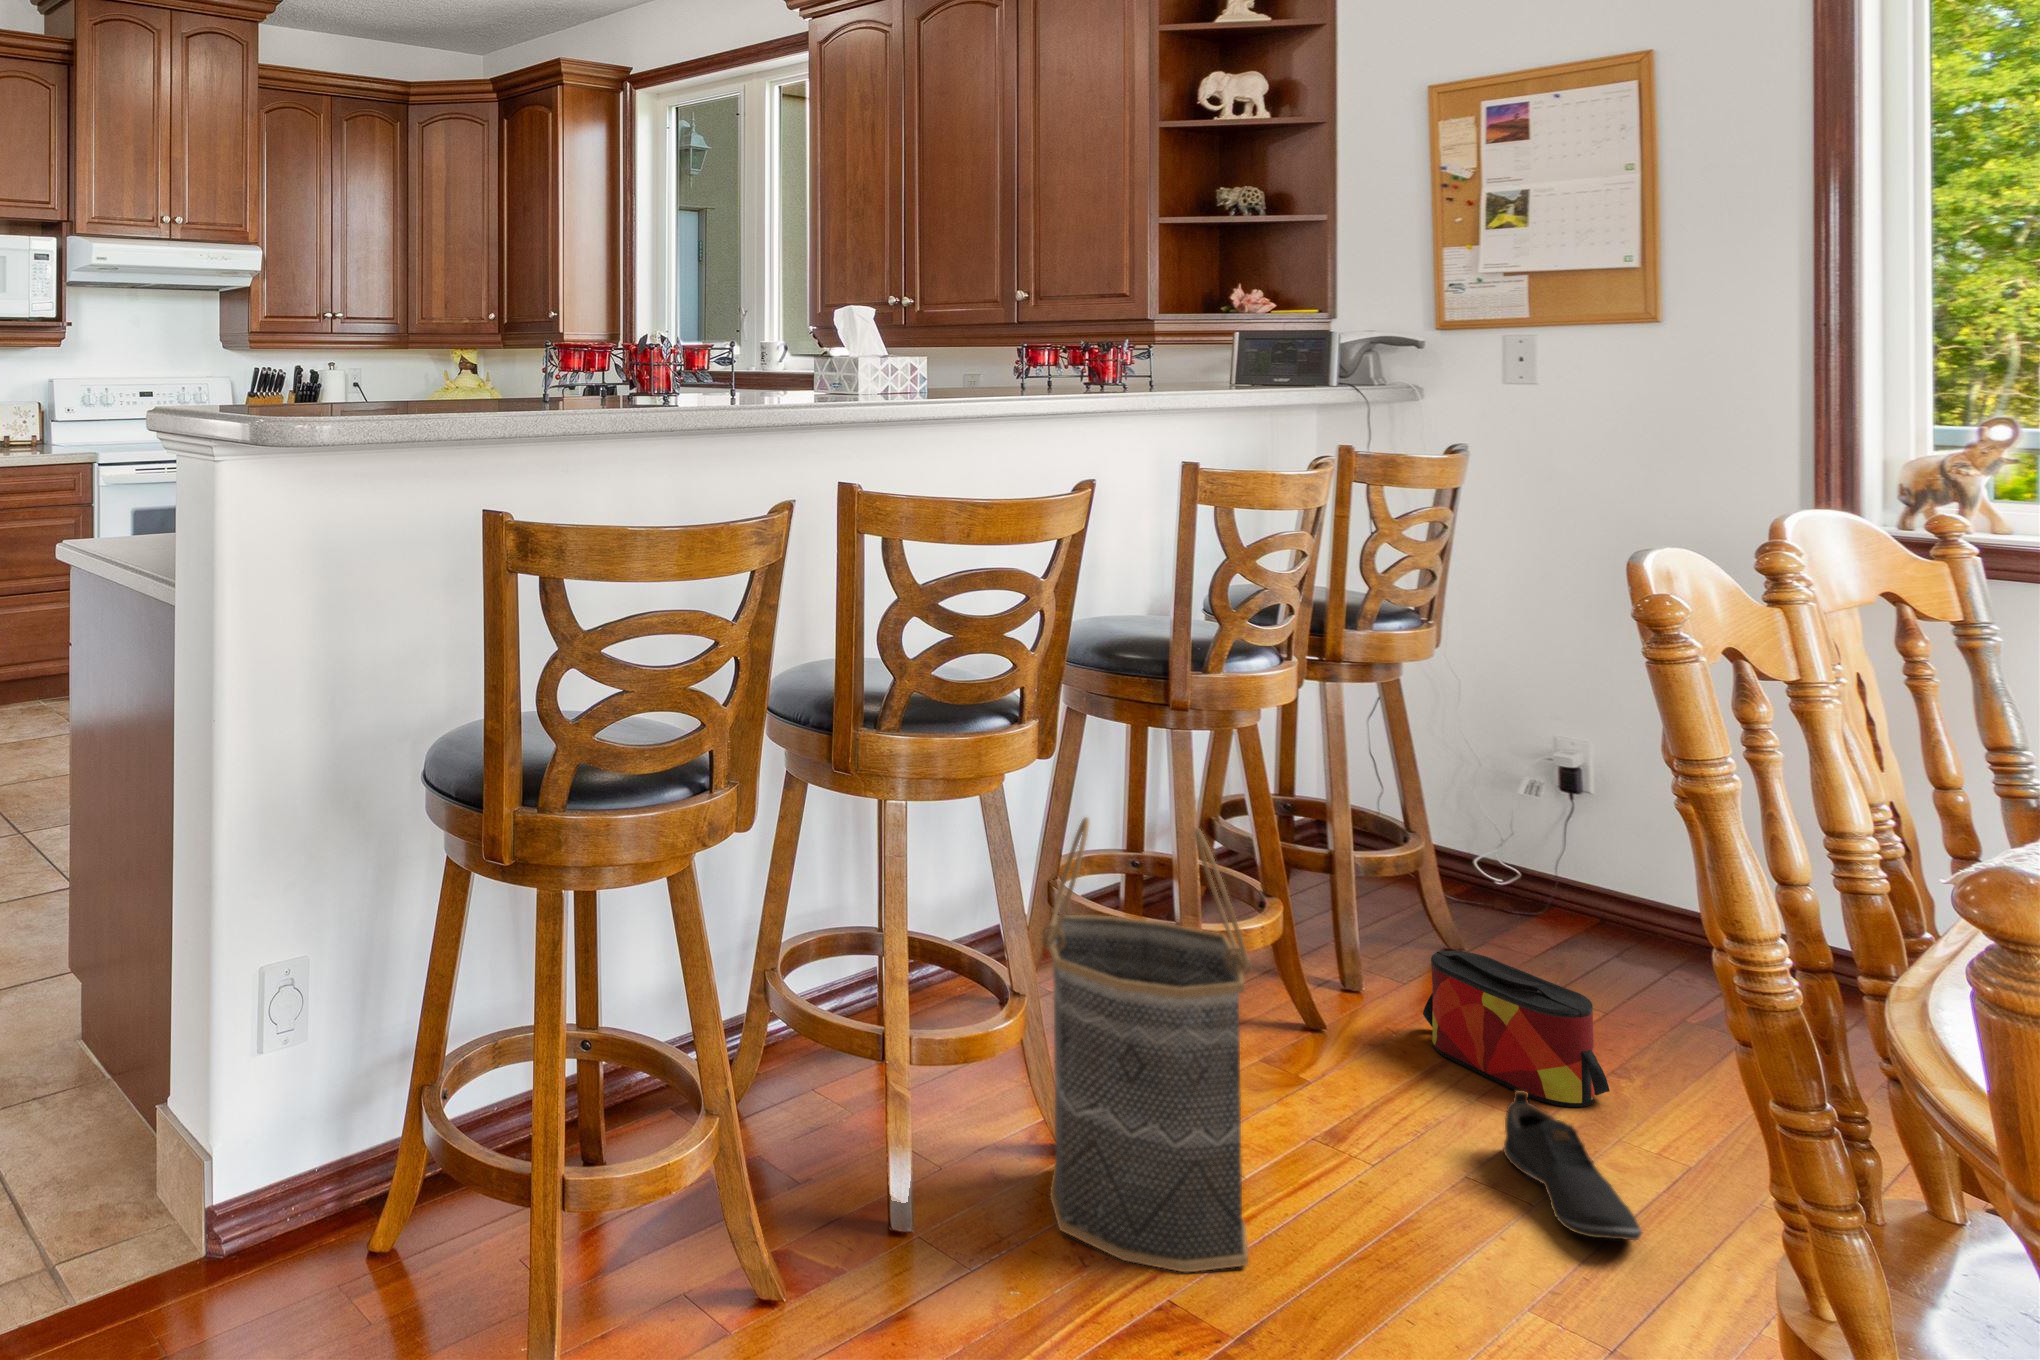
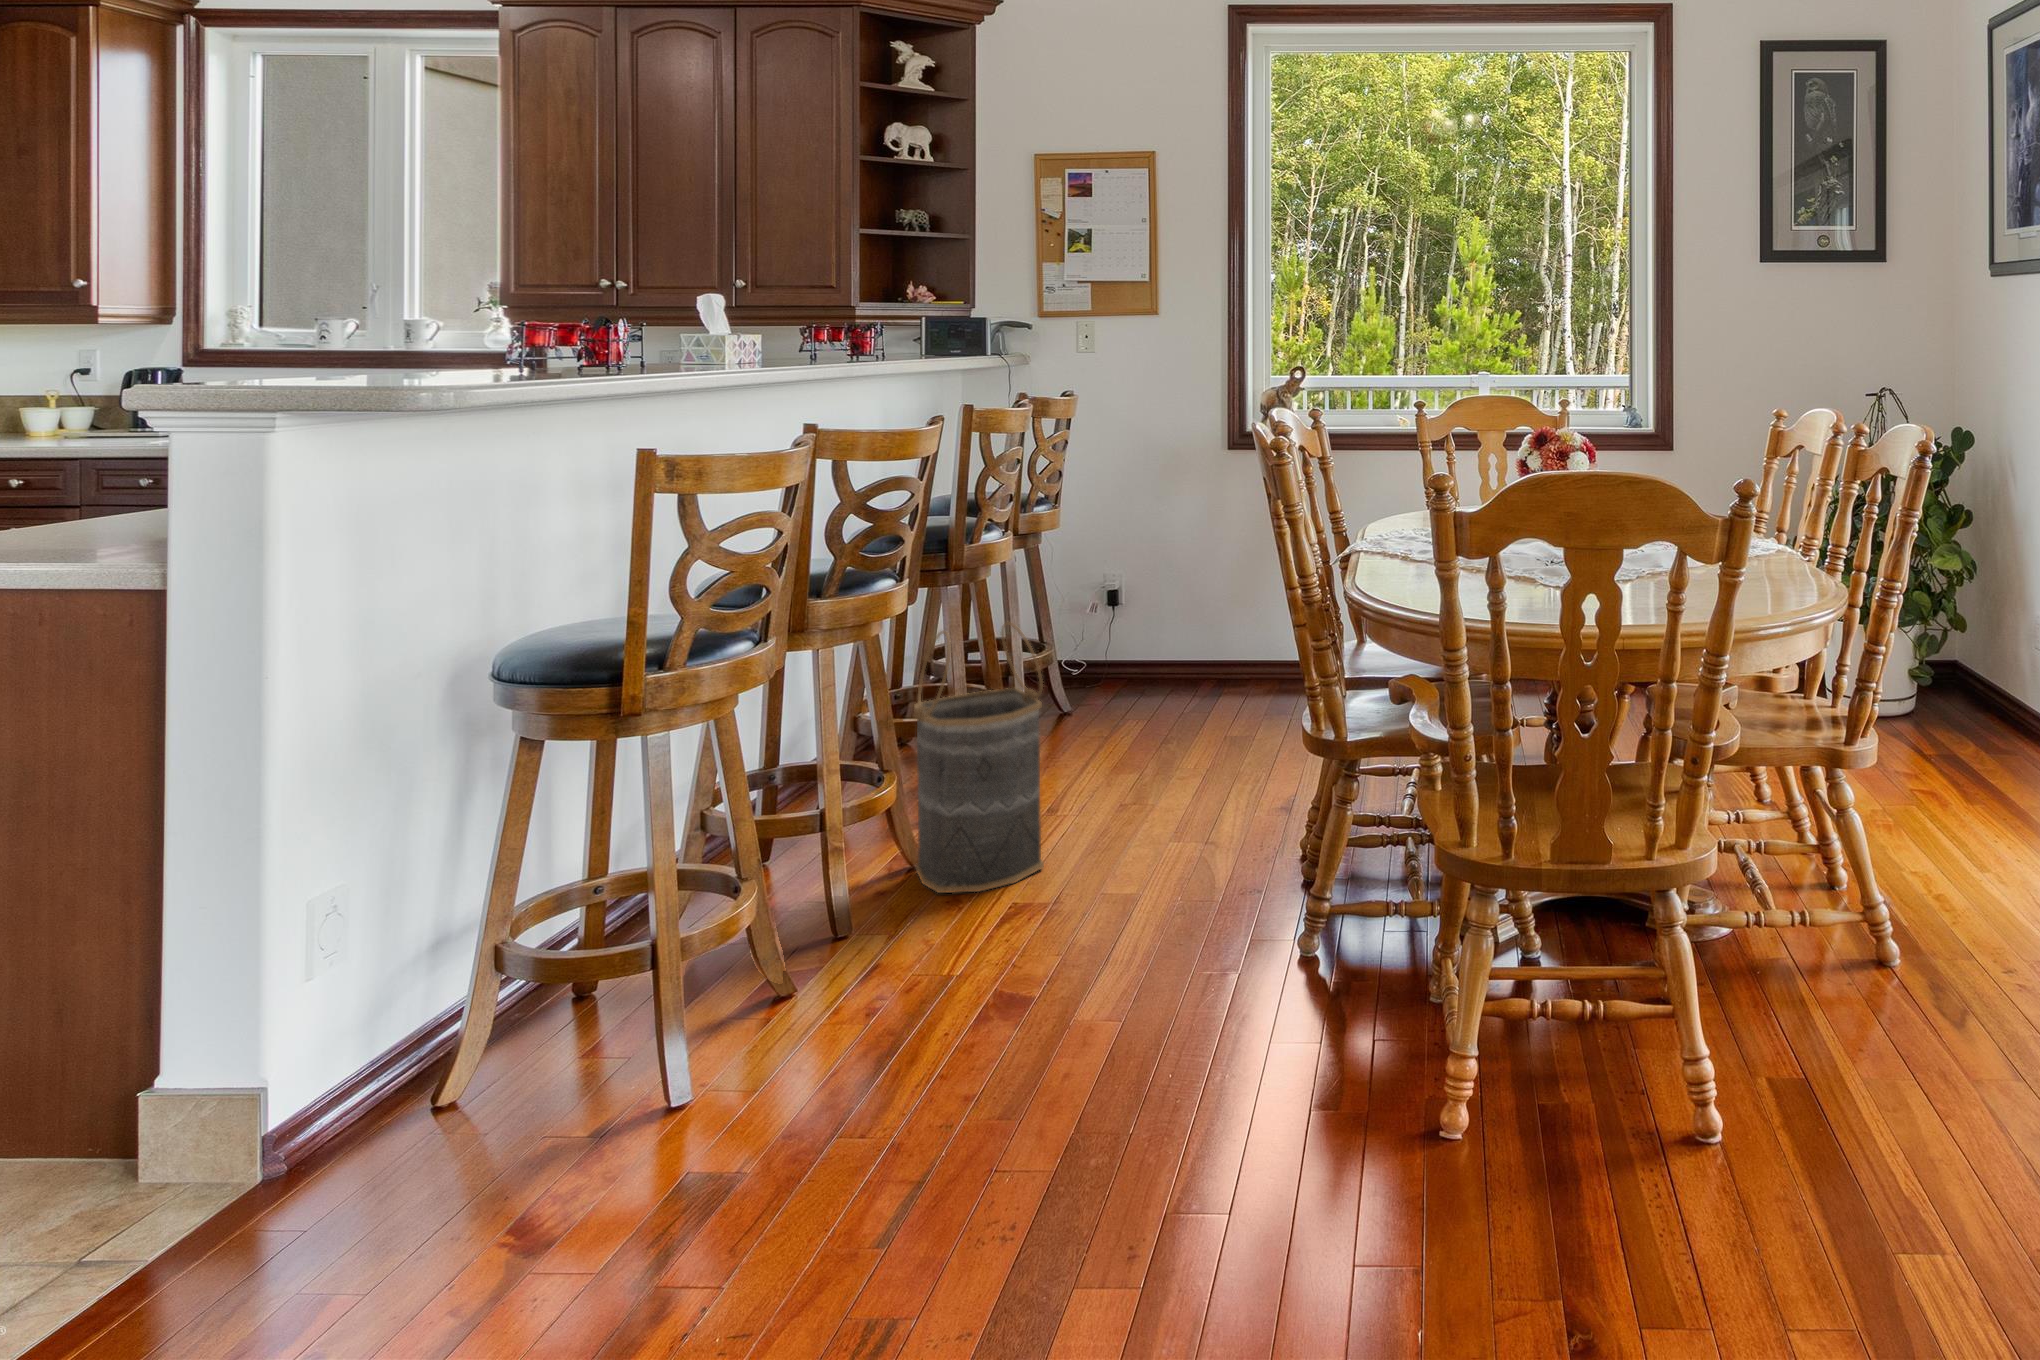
bag: present [1423,950,1610,1107] -> none [1072,691,1169,758]
shoe: present [1503,1091,1642,1240] -> none [1133,745,1204,799]

